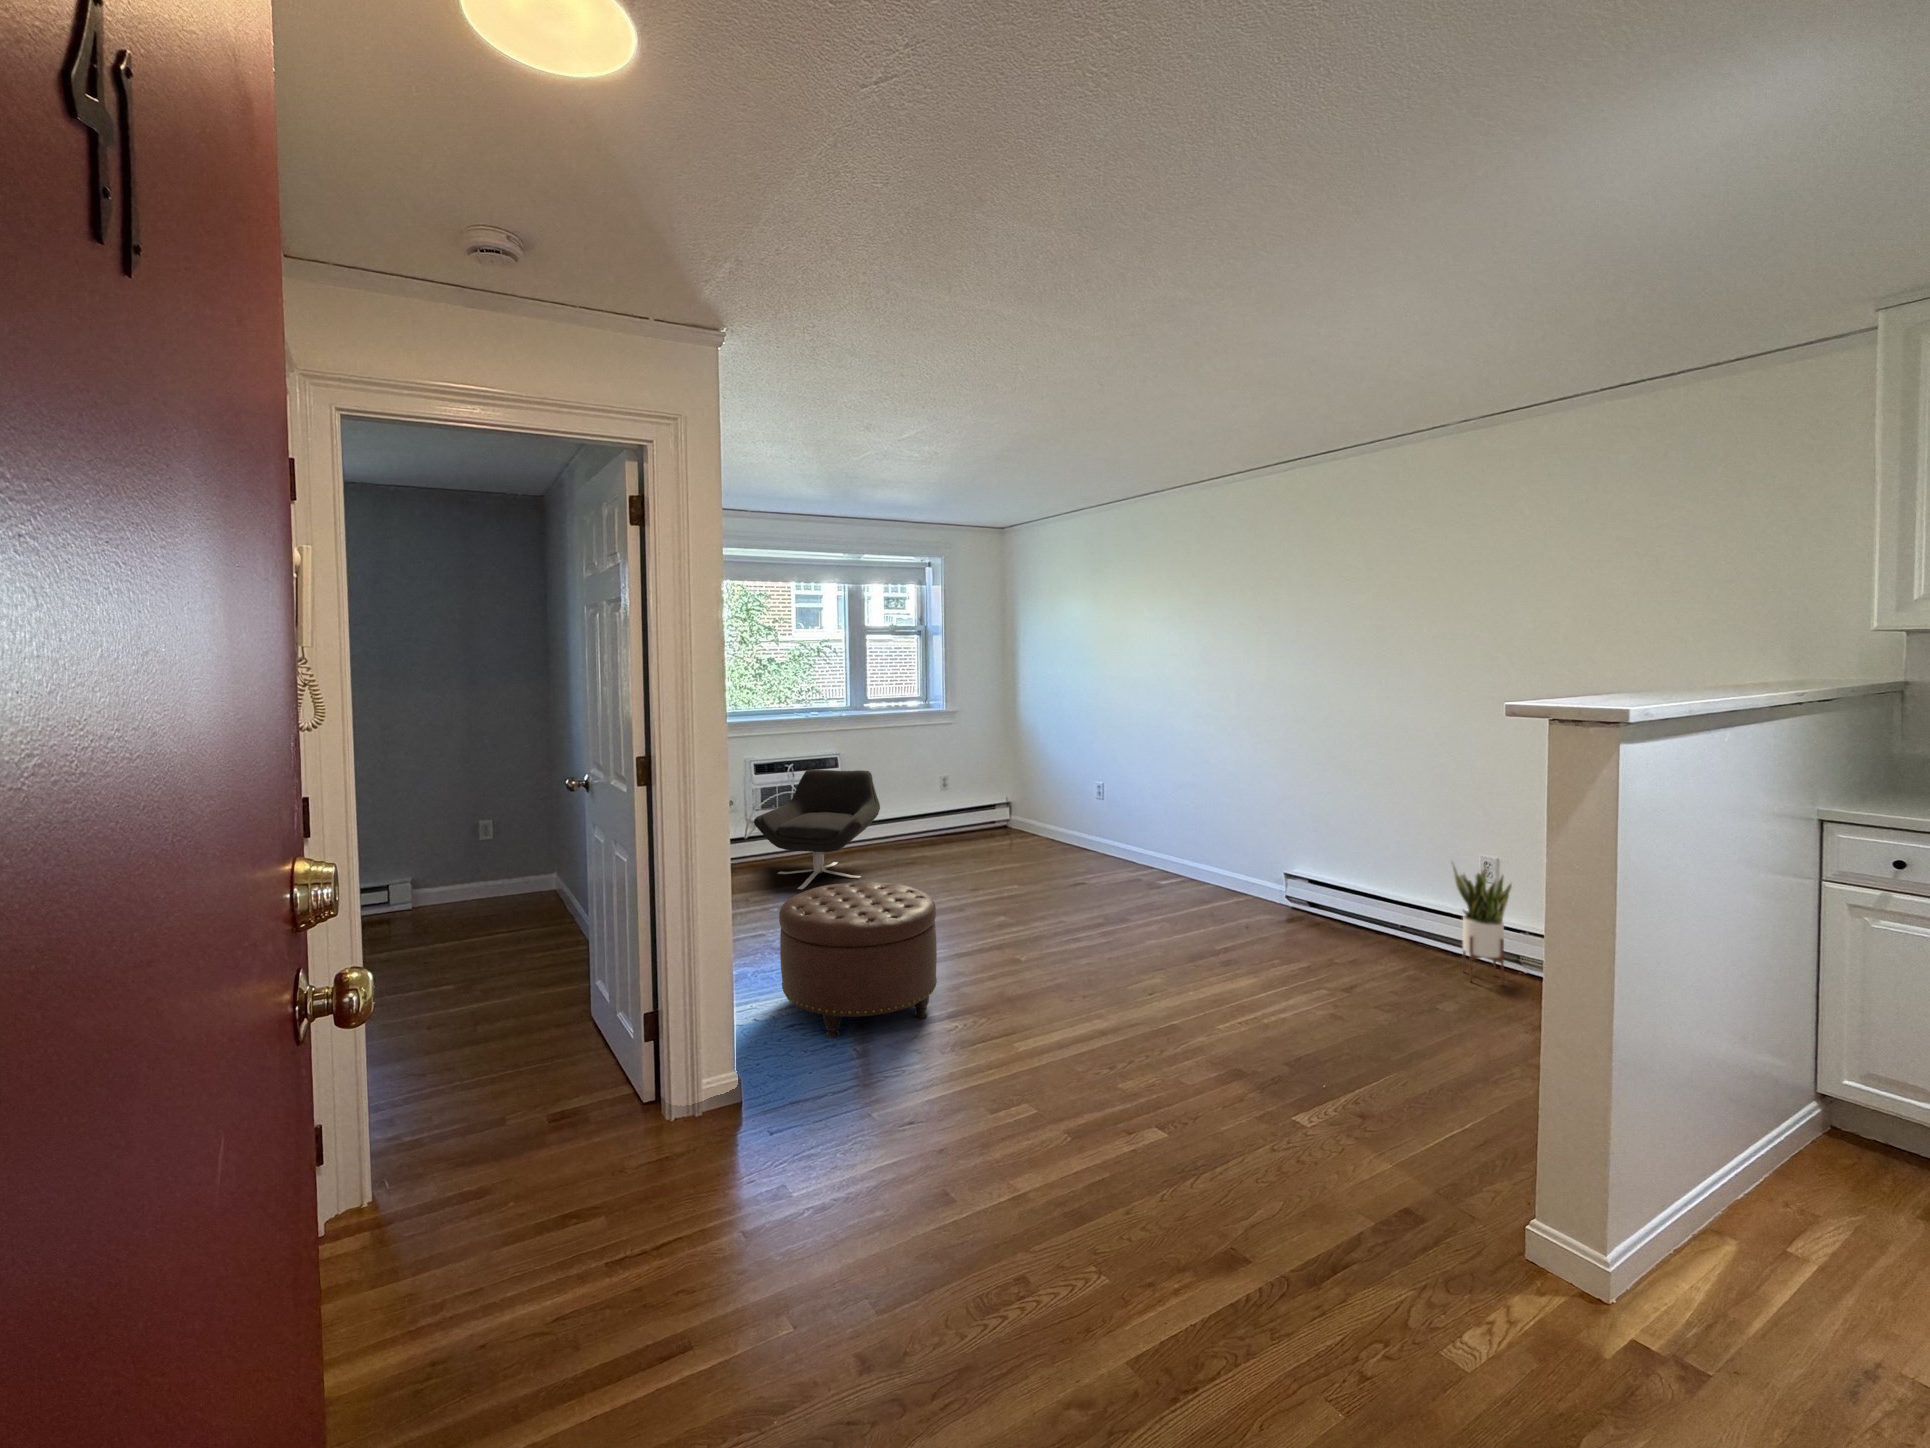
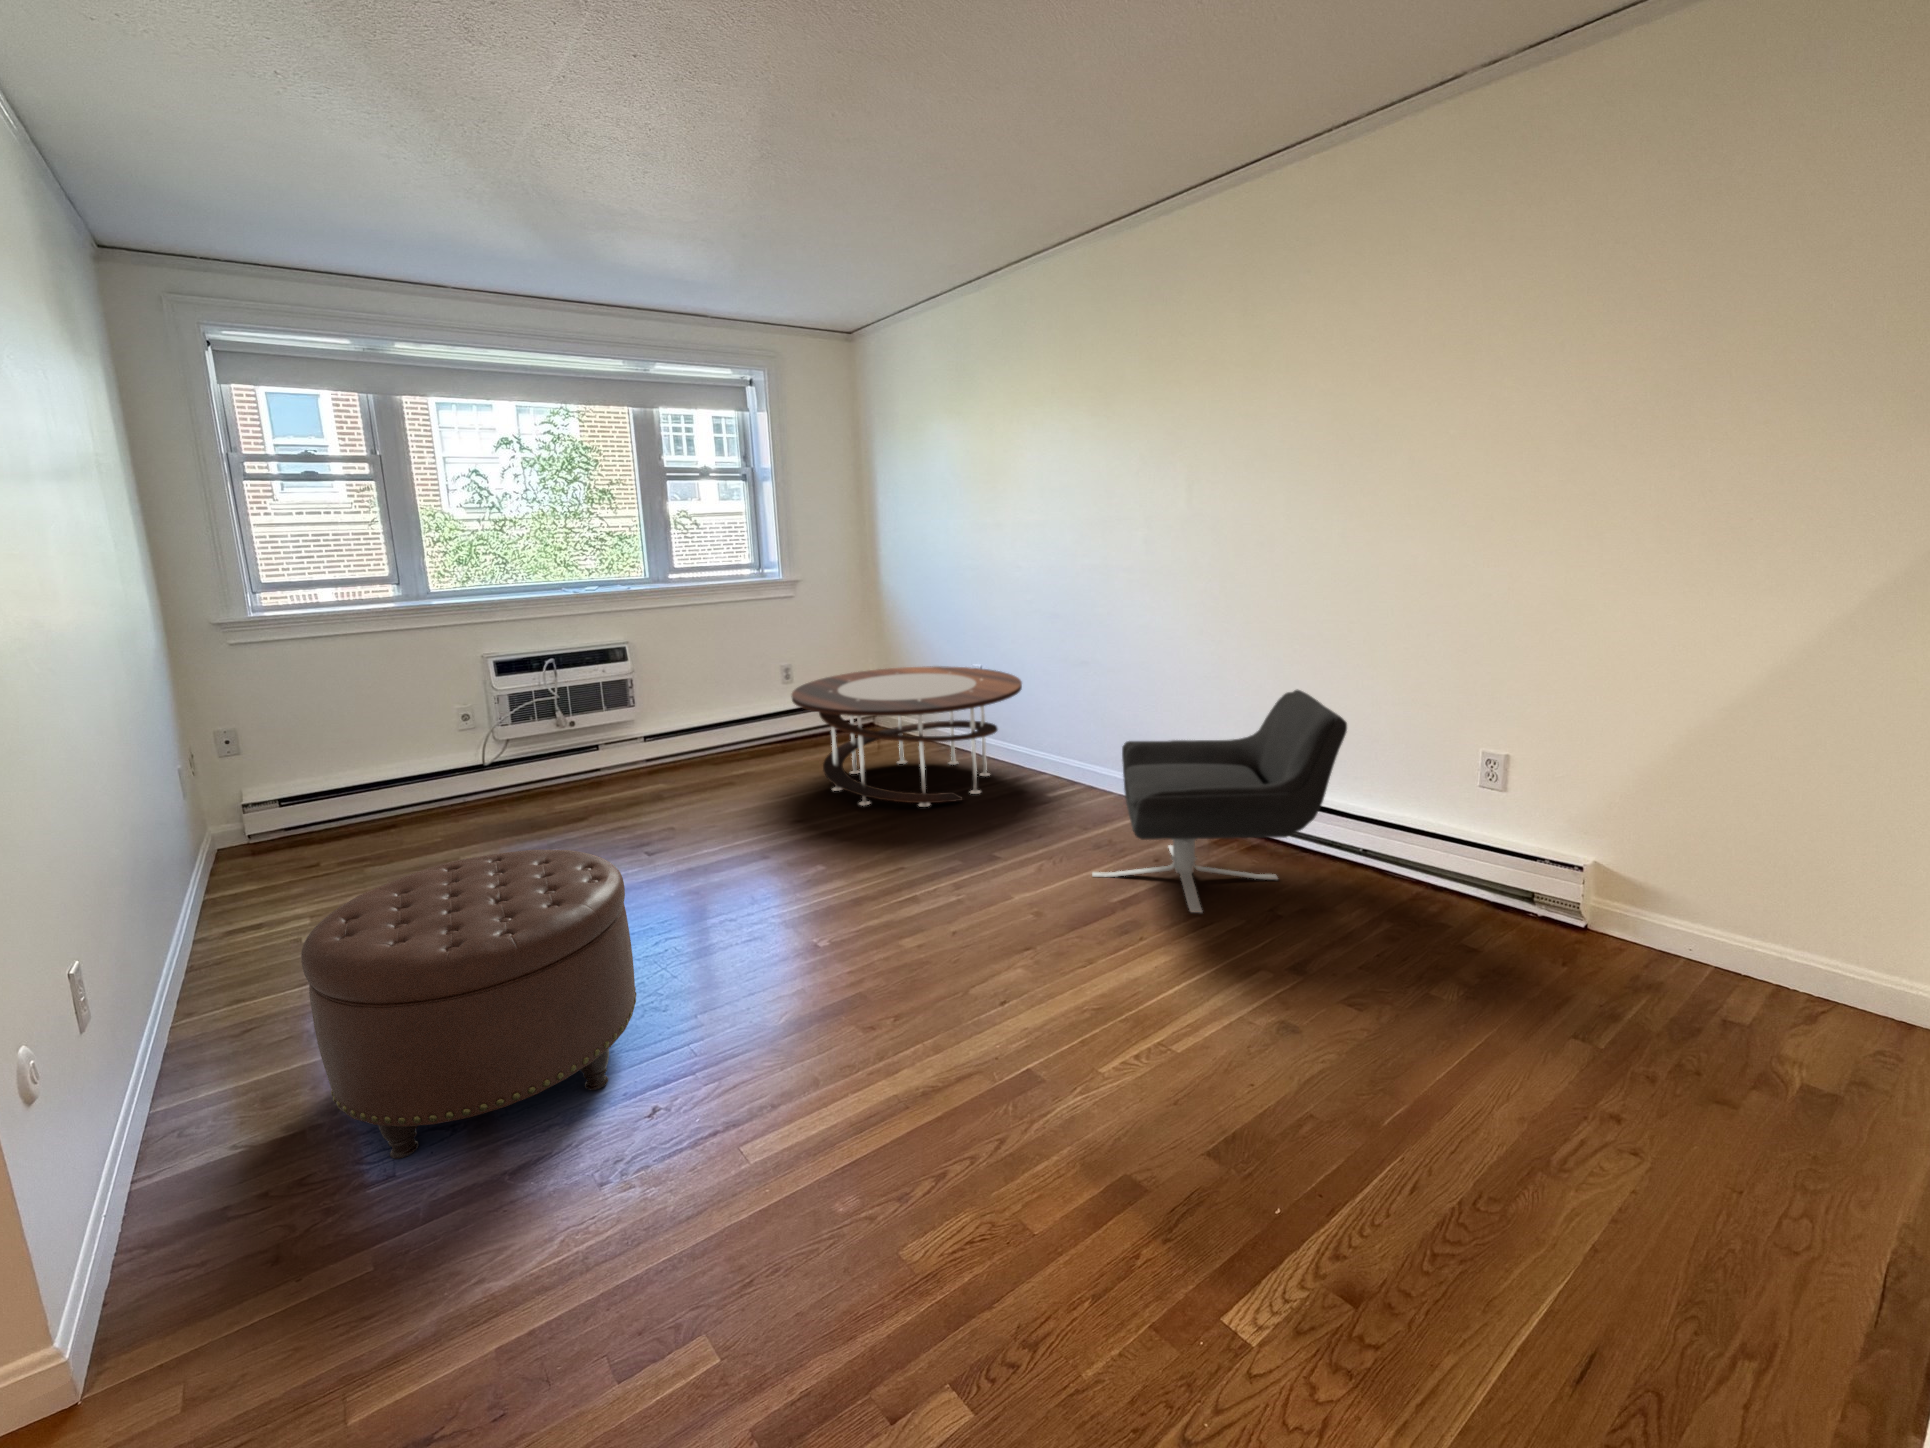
lounge chair: present [754,770,880,889] -> present [1092,690,1347,913]
coffee table: none [967,781,1139,886] -> present [791,666,1022,807]
potted plant: present [1452,863,1512,984] -> none [1446,762,1536,941]

